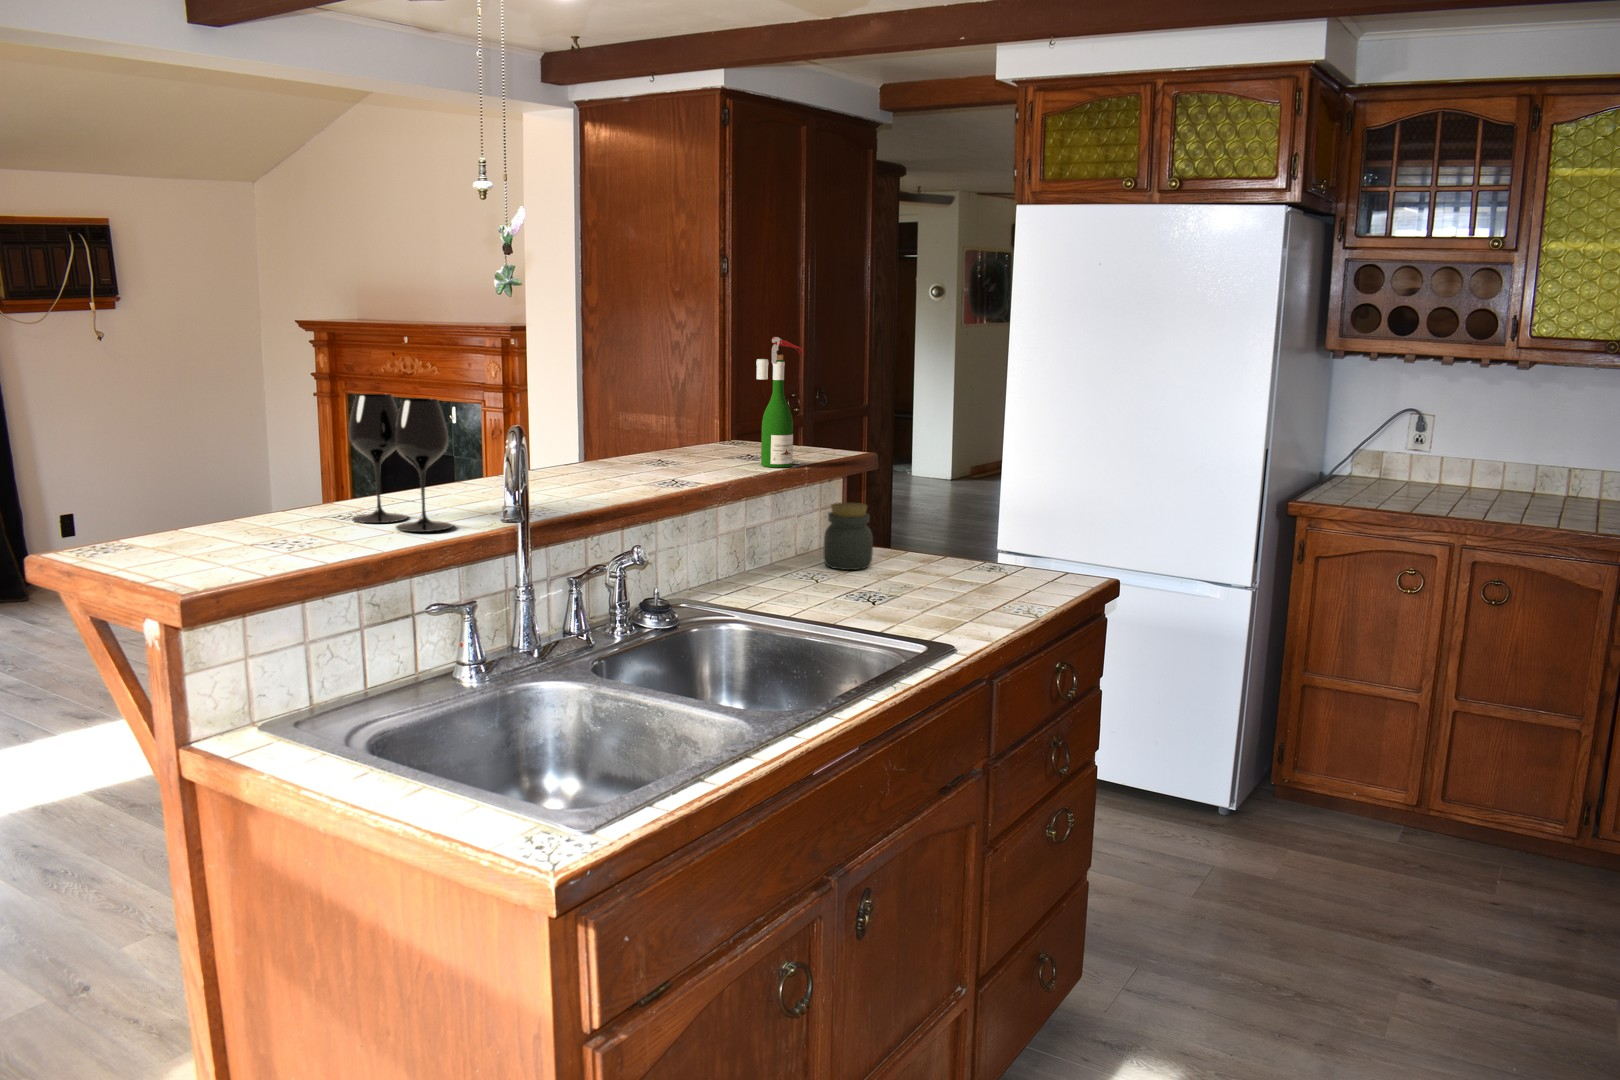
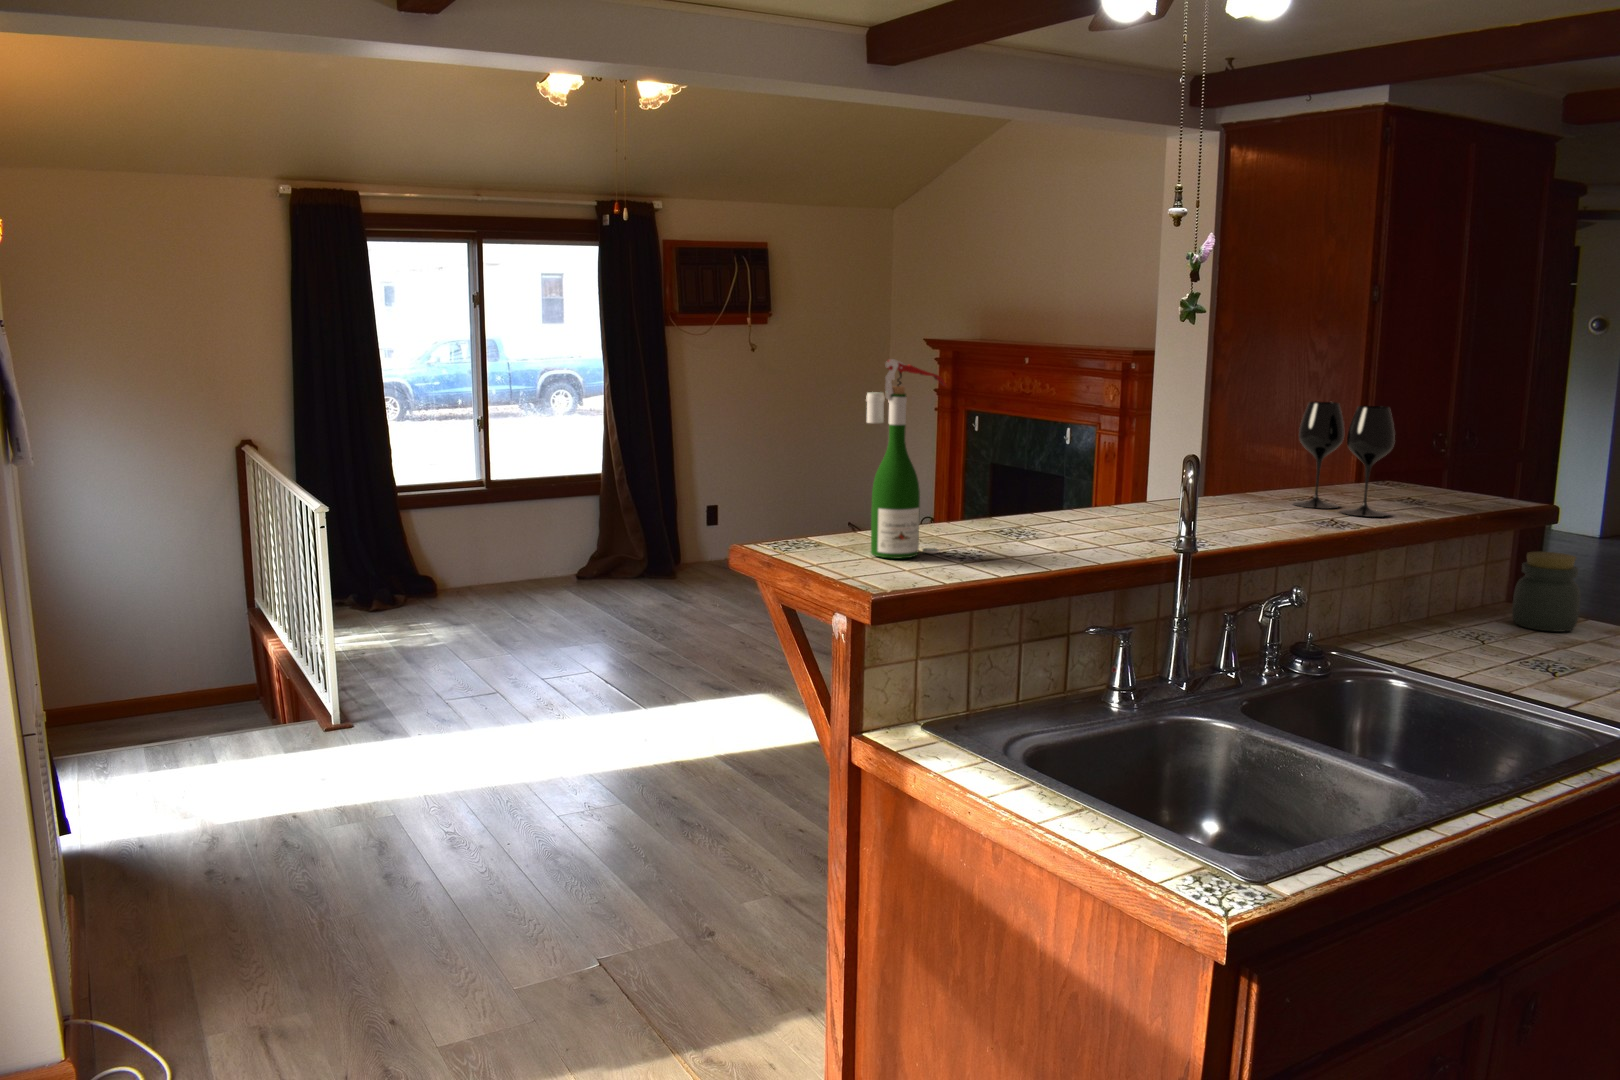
wine bottle: present [756,337,804,468] -> present [867,359,946,559]
wine glass: present [349,394,452,532] -> present [1293,402,1395,517]

